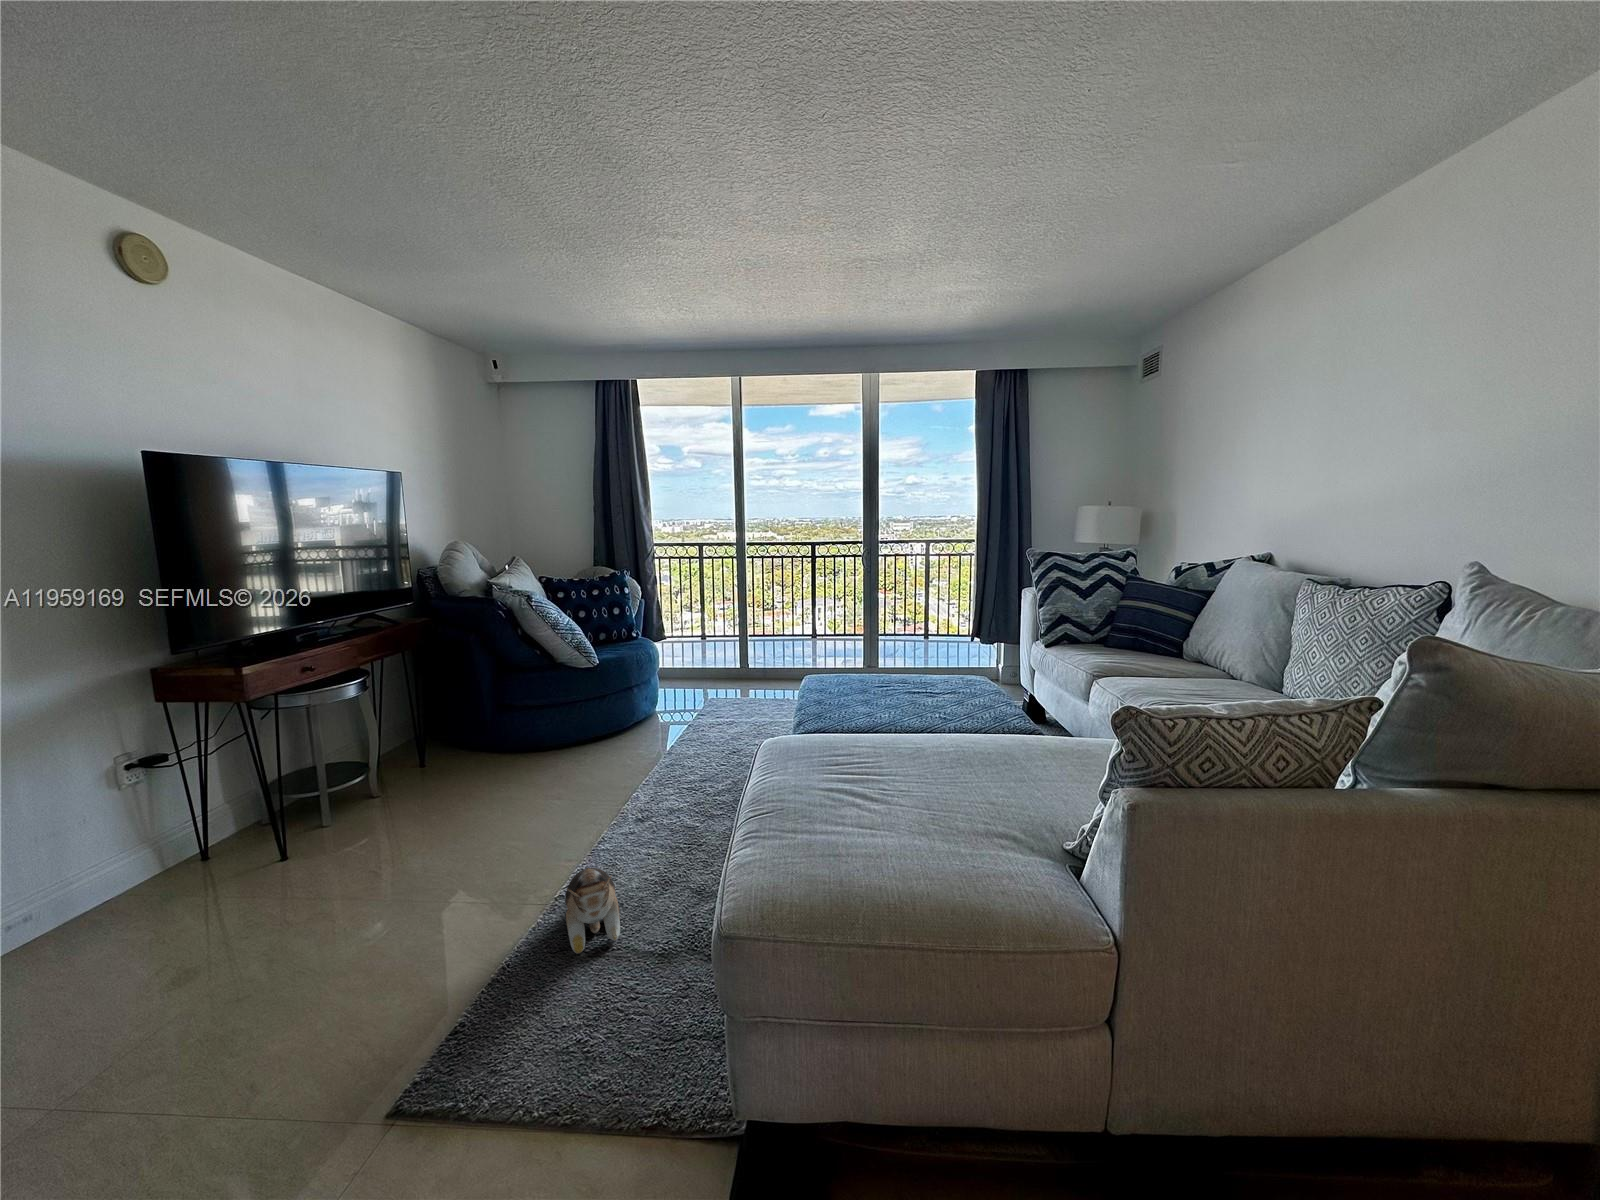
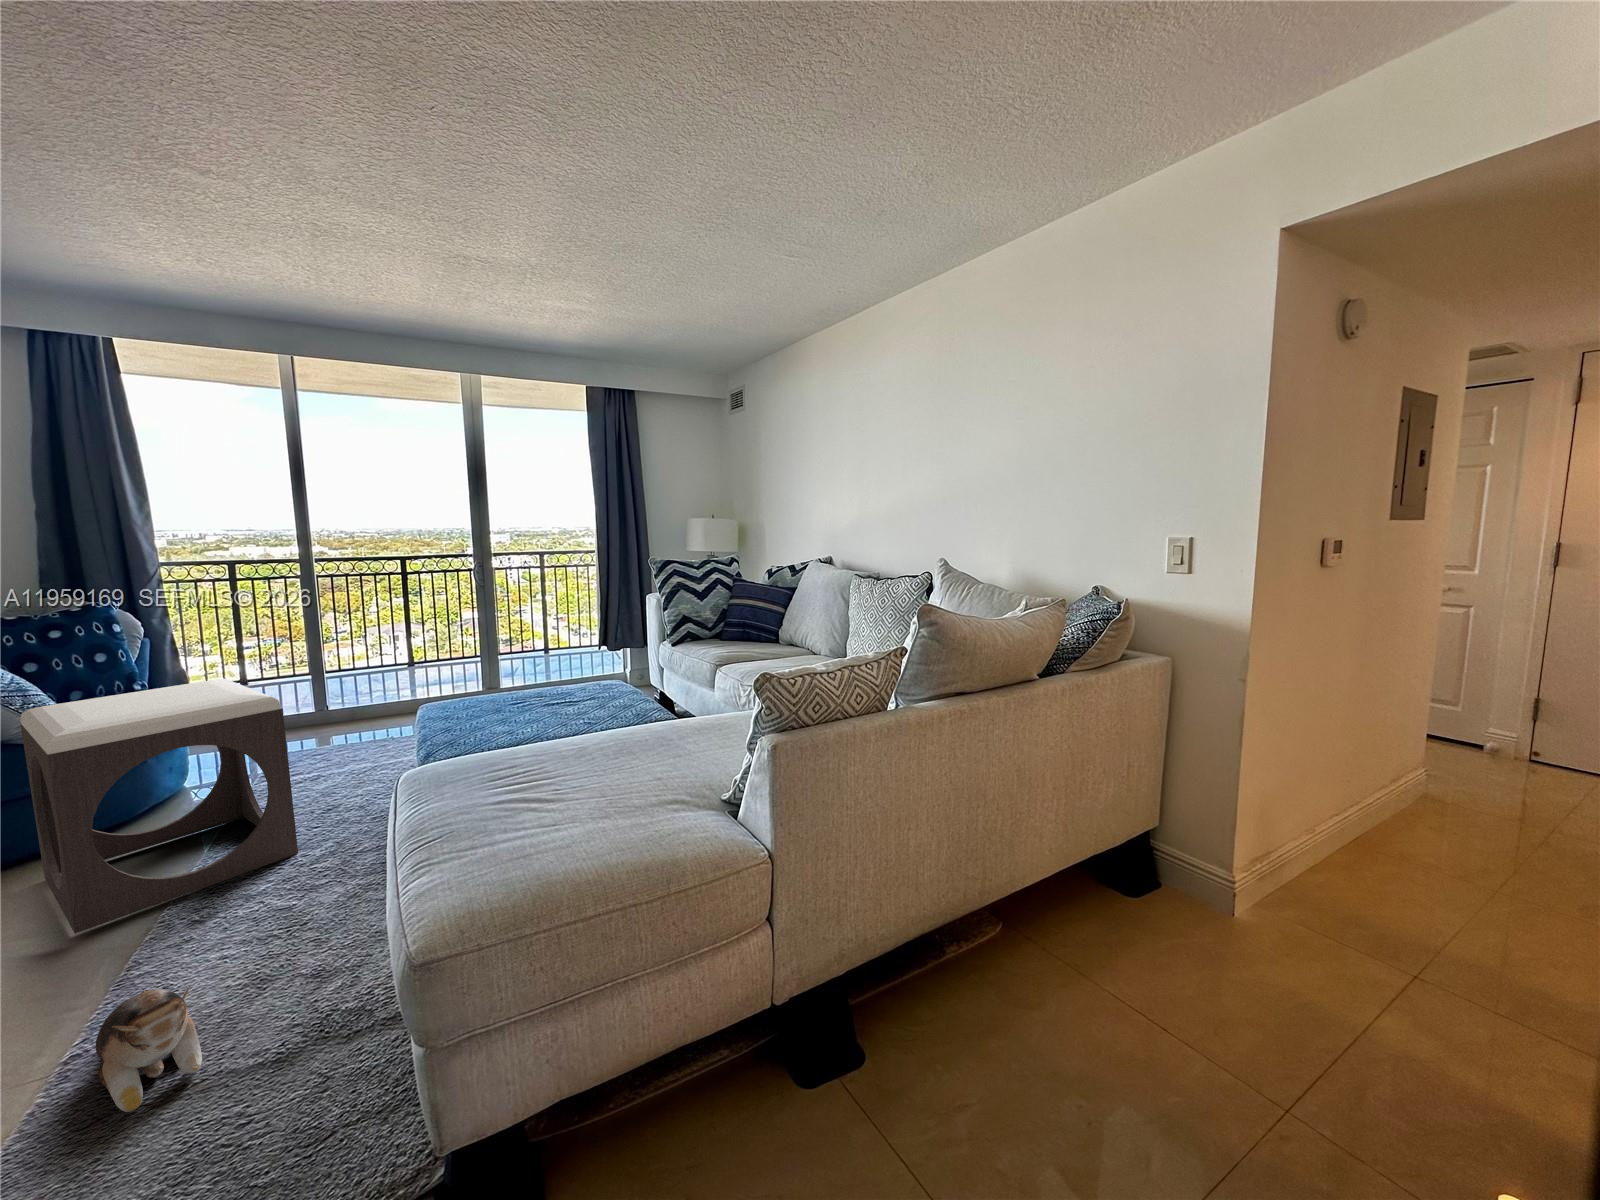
footstool: none [568,635,708,806] -> present [20,679,298,933]

